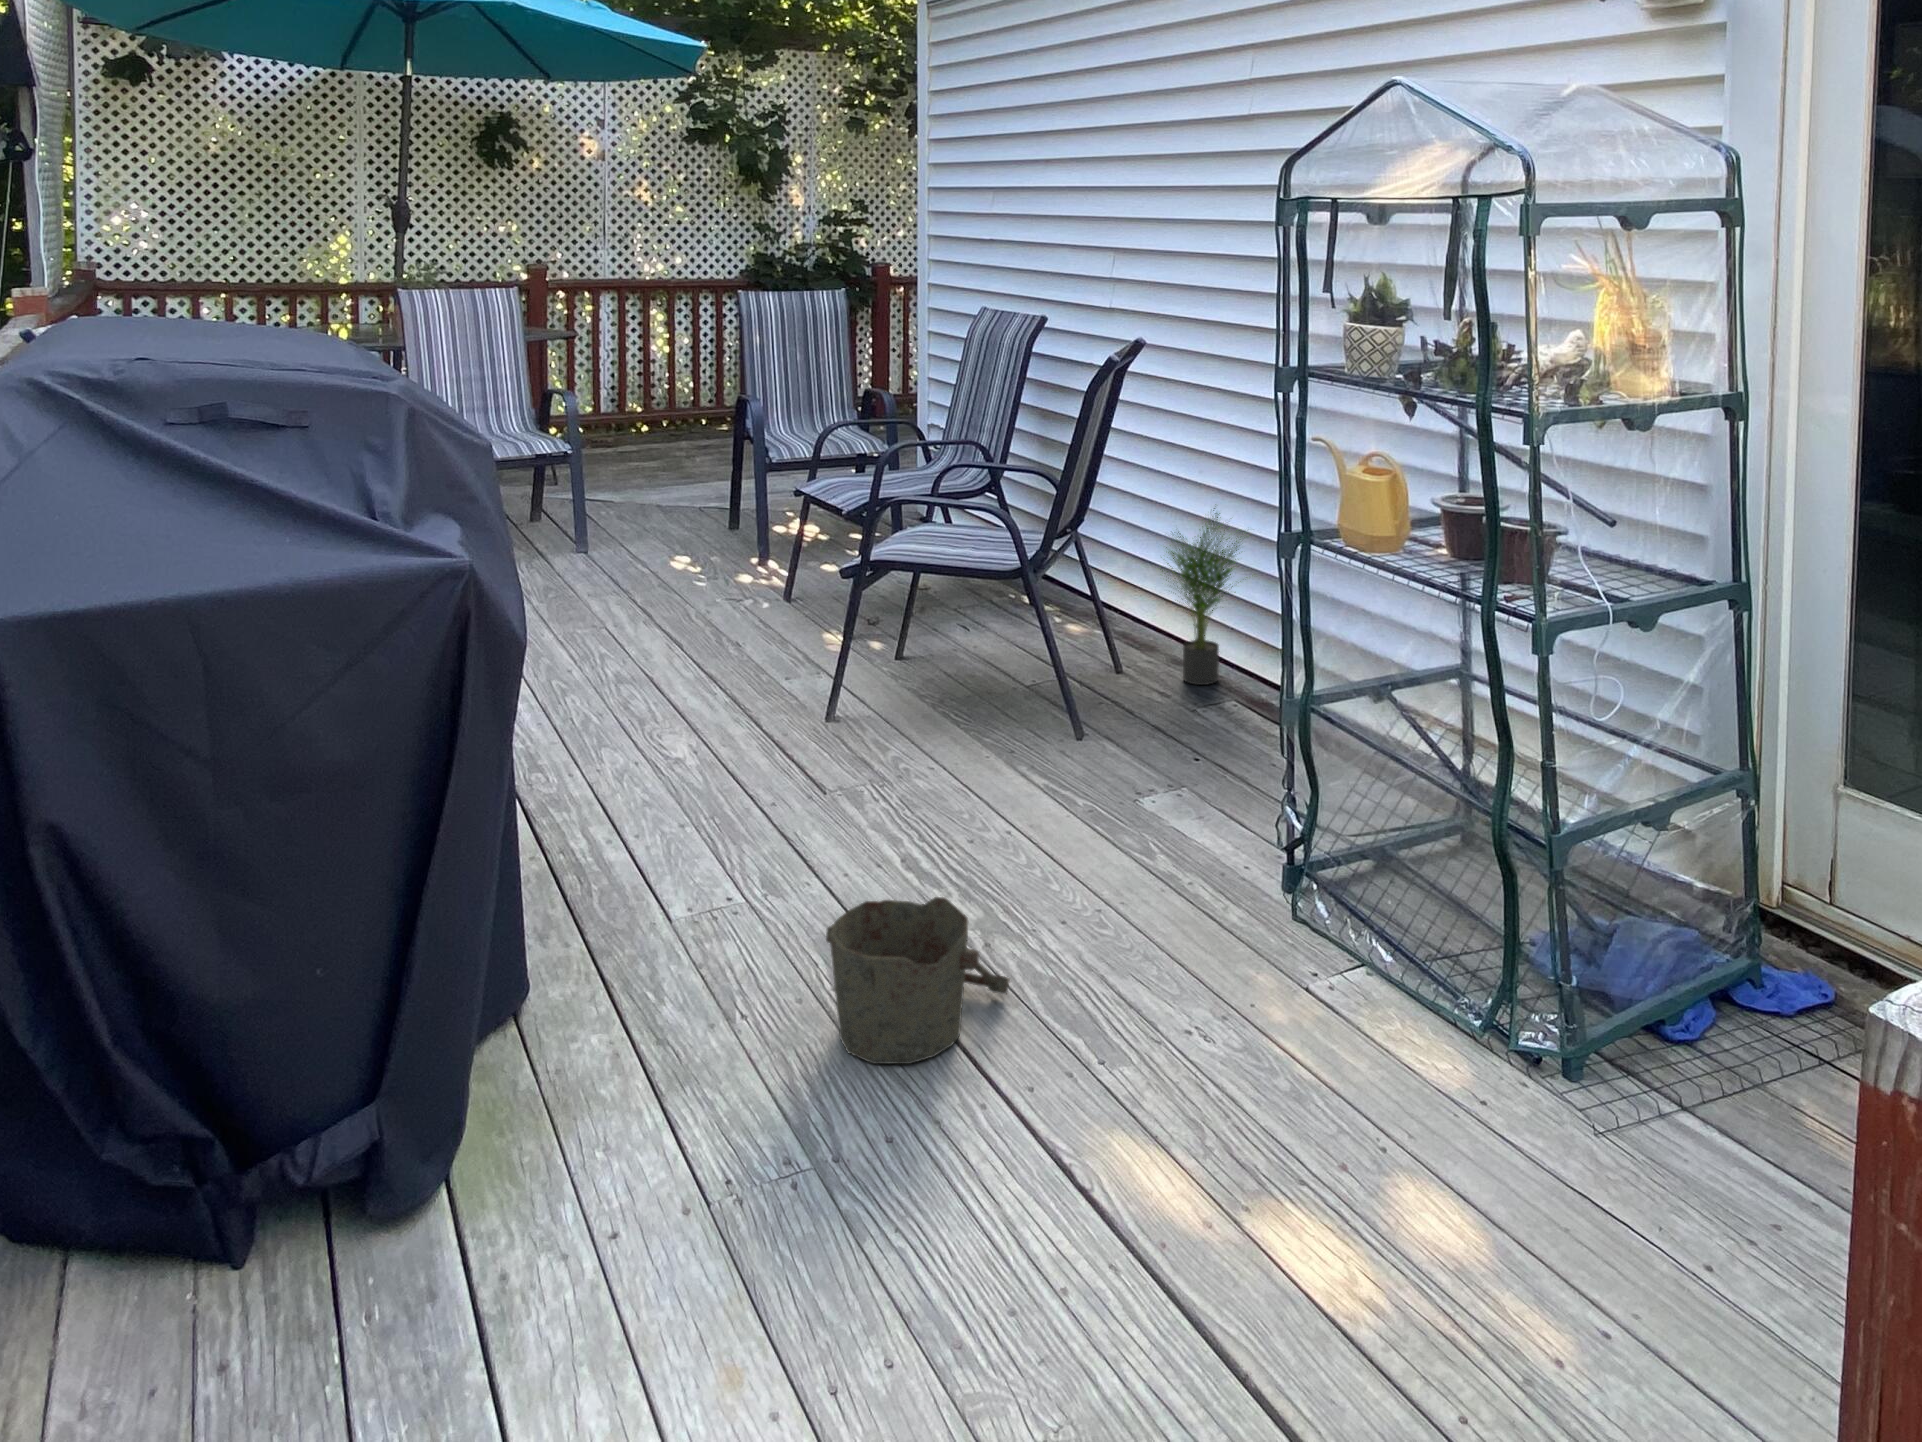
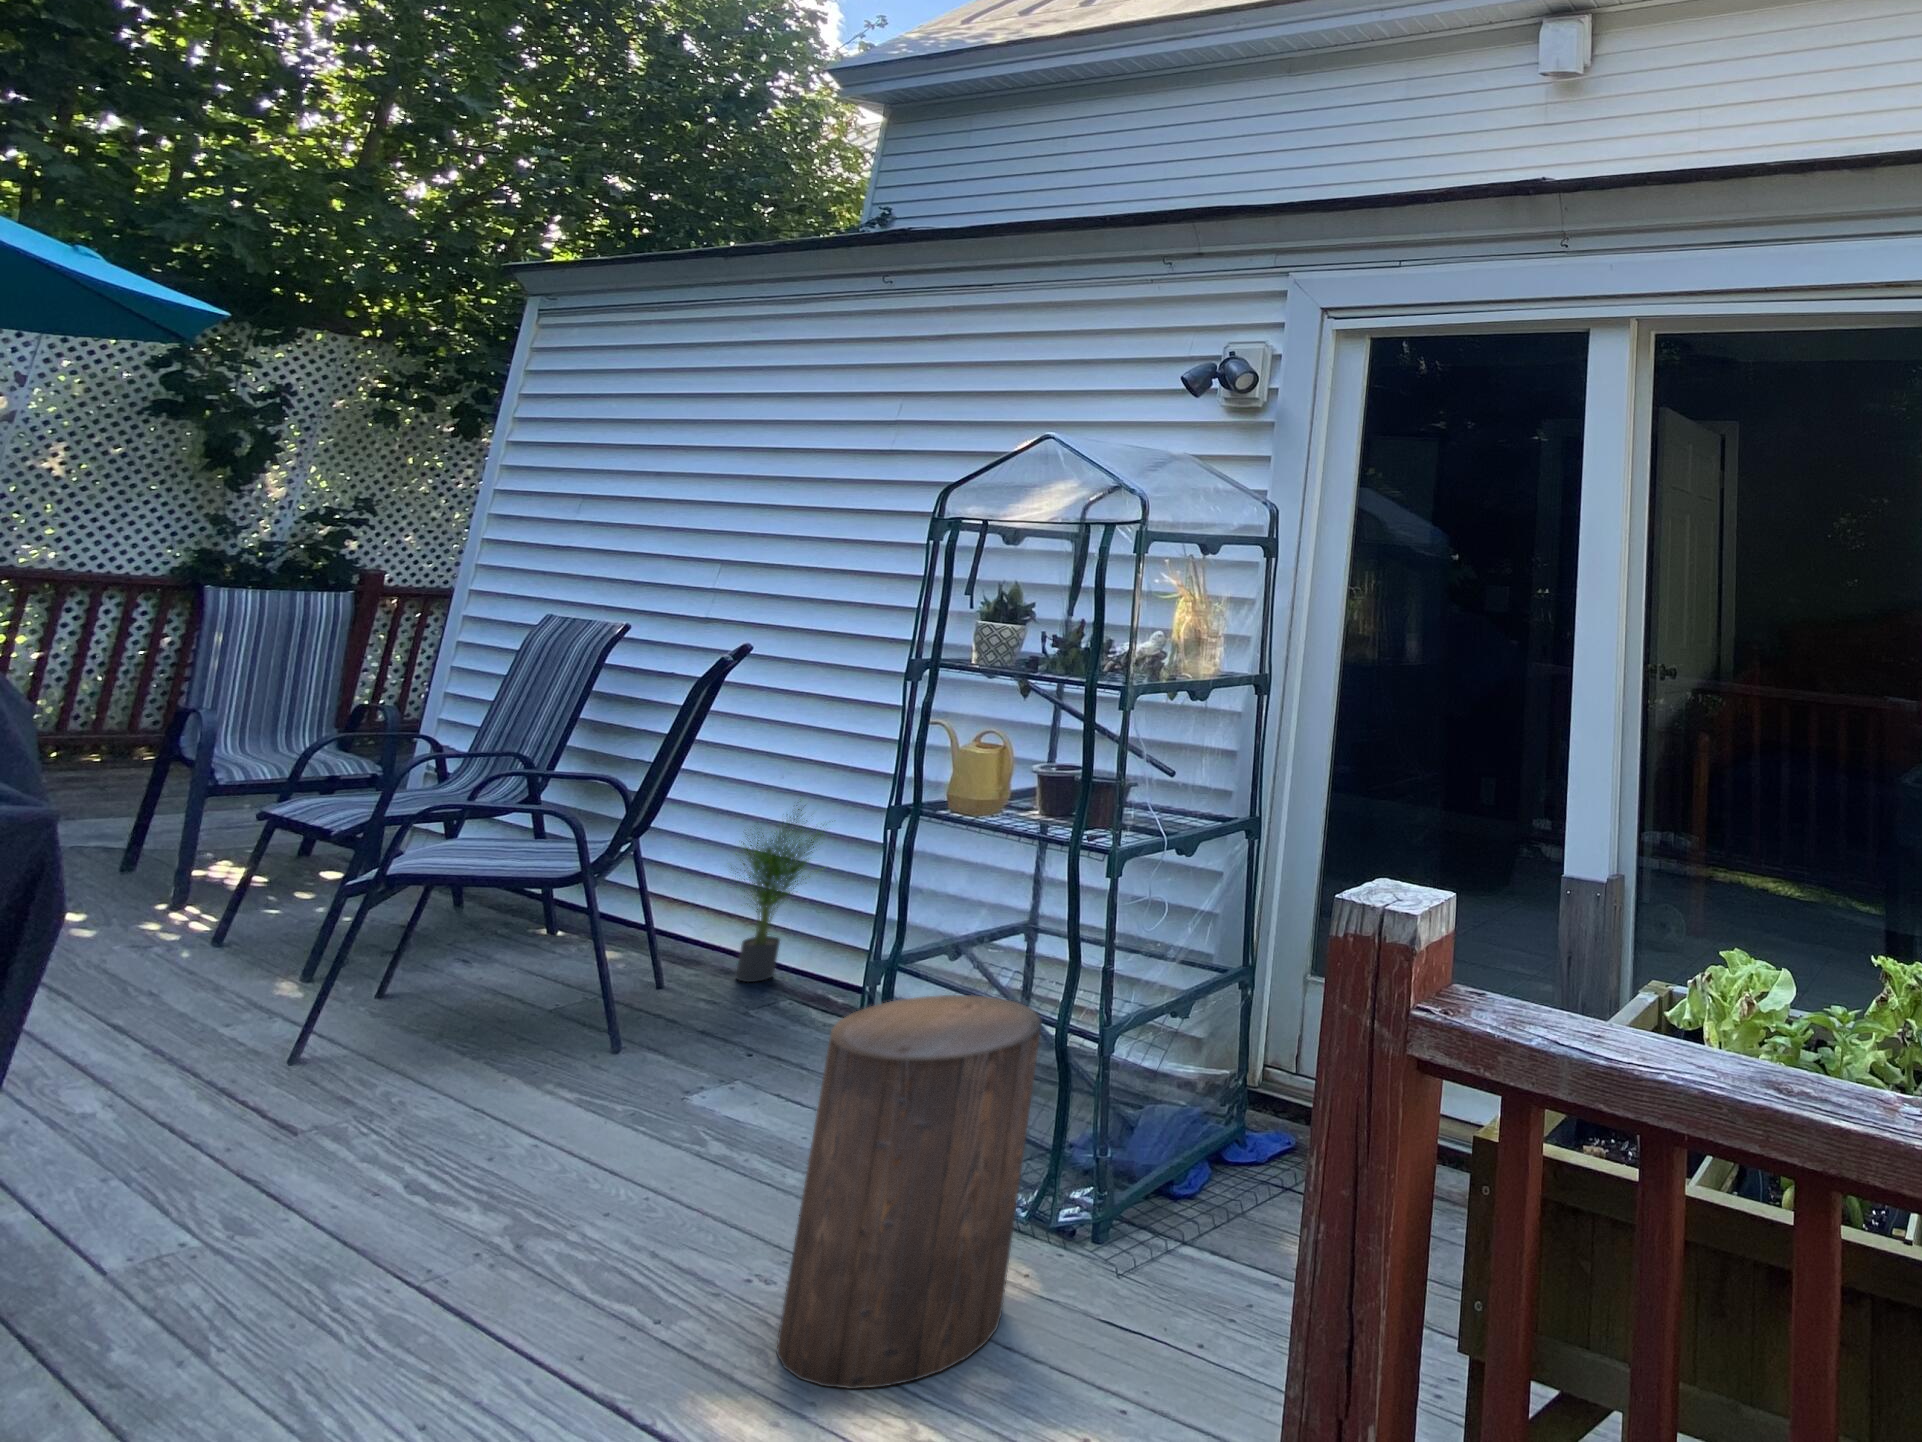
stool: none [1212,780,1457,1212] -> present [777,995,1042,1389]
bucket: present [826,897,1010,1064] -> none [327,1181,550,1379]

